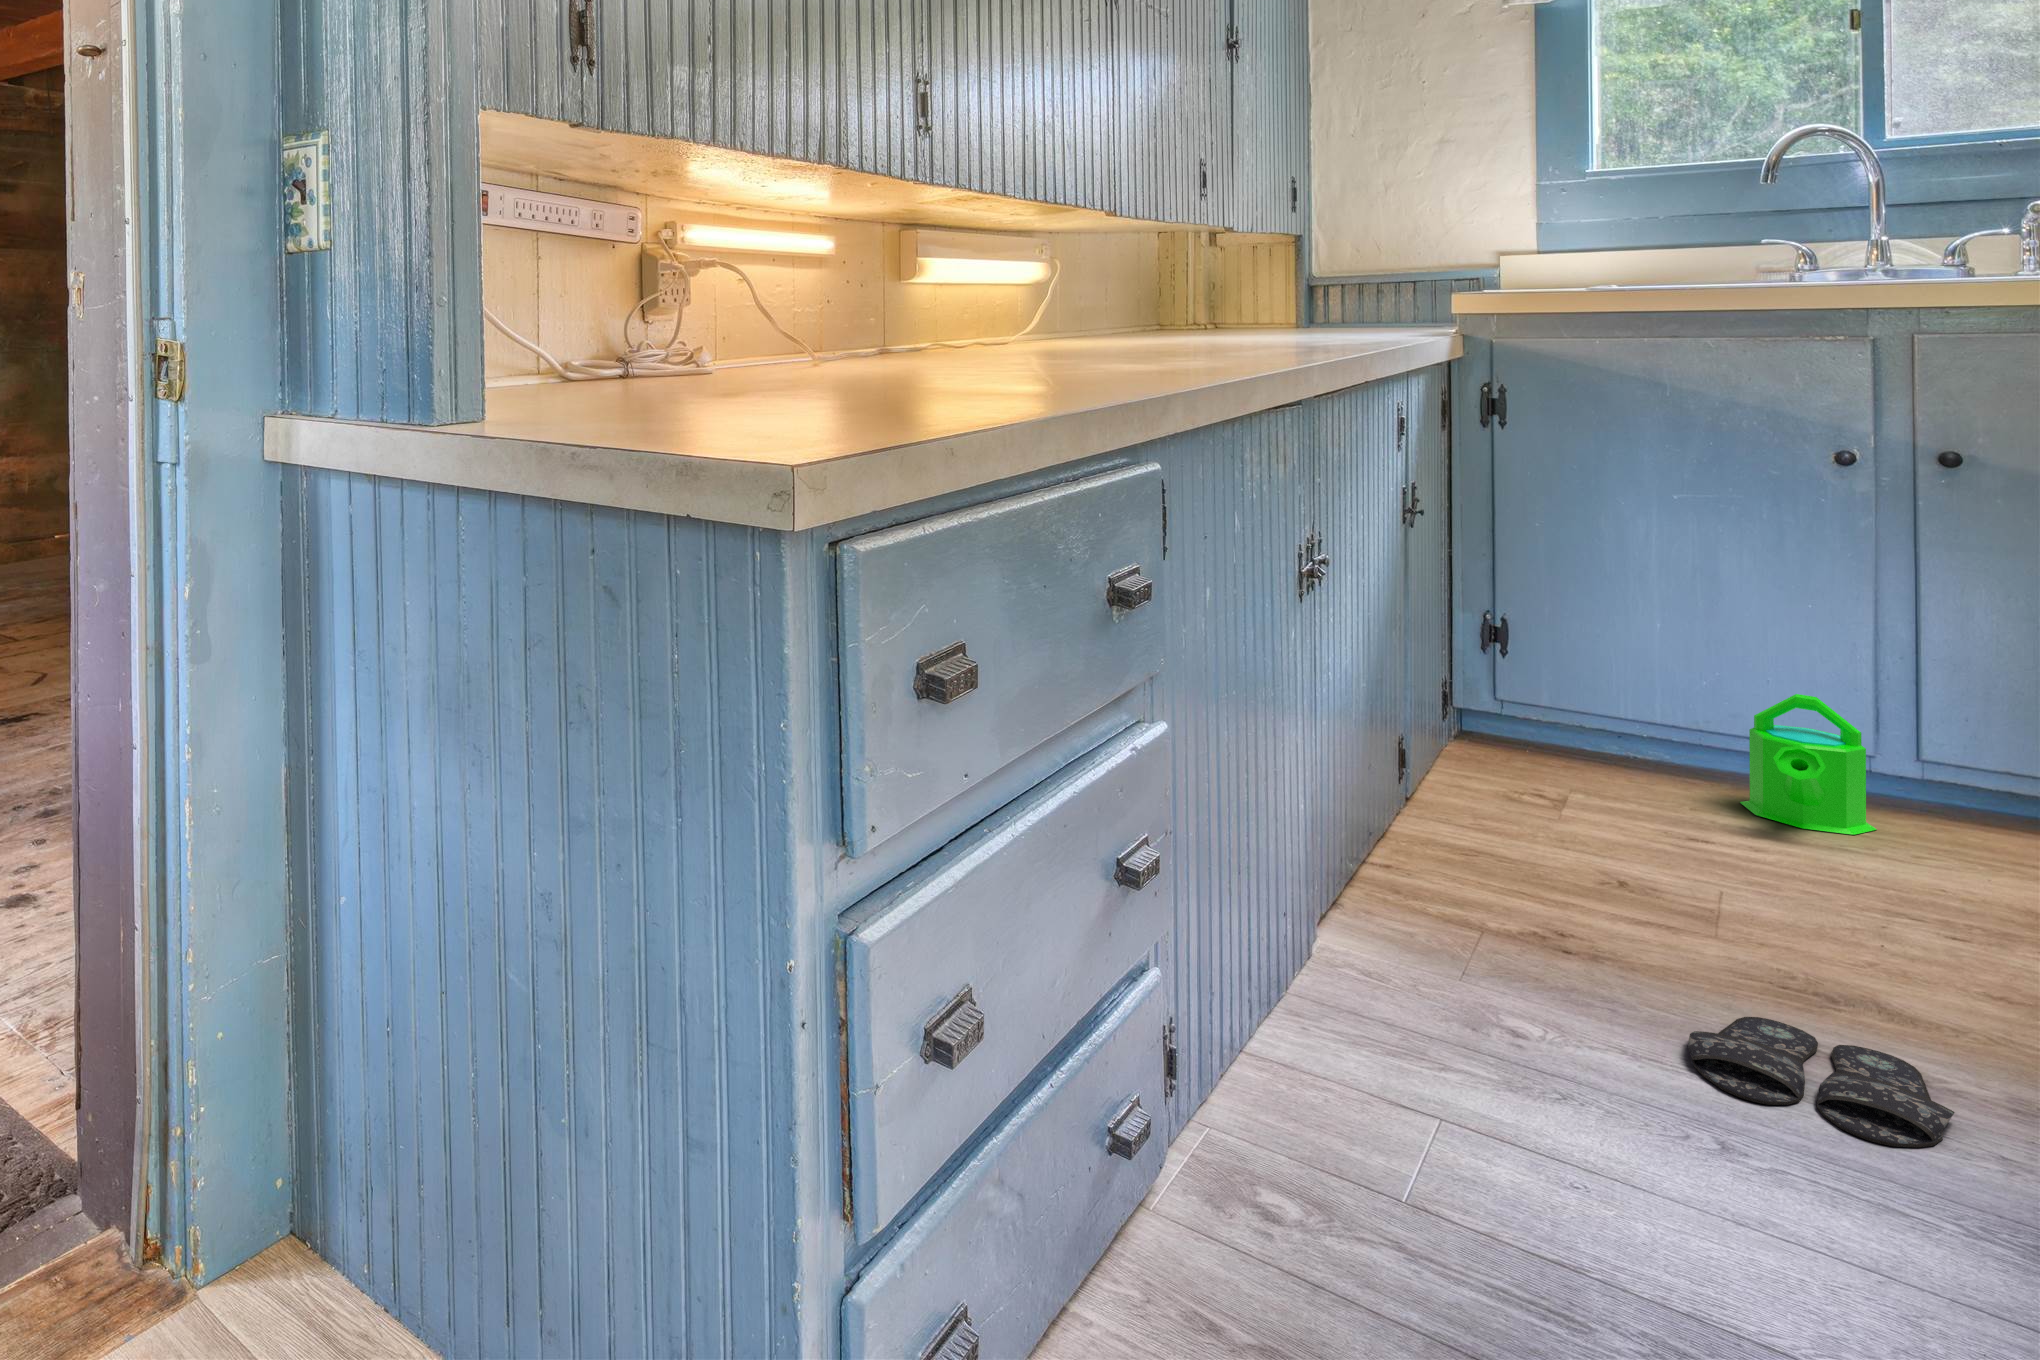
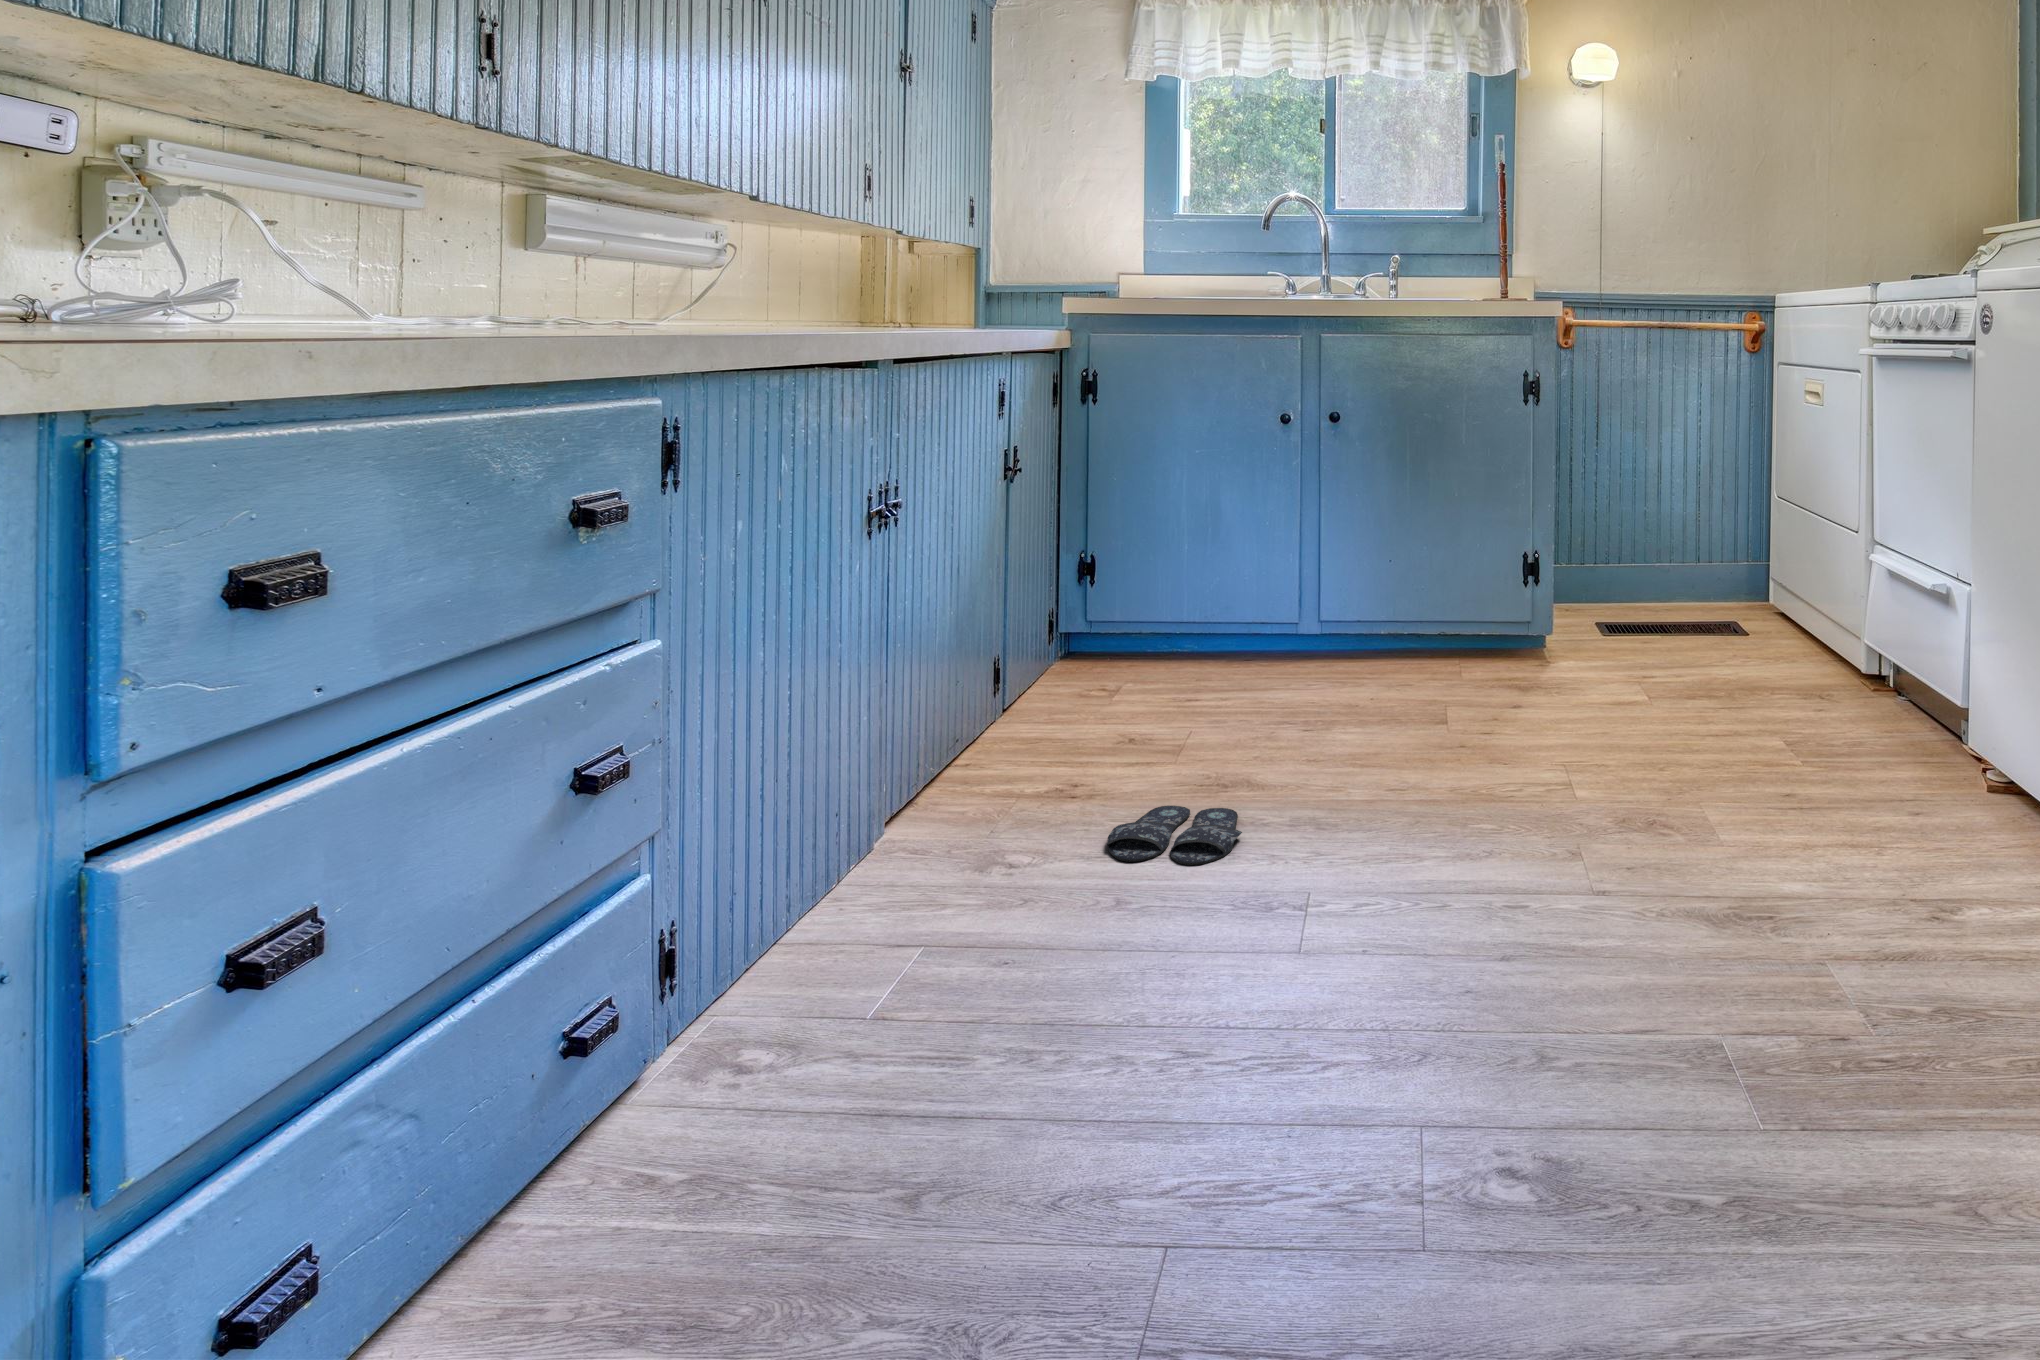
watering can: present [1740,694,1877,835] -> none [1222,586,1289,680]

